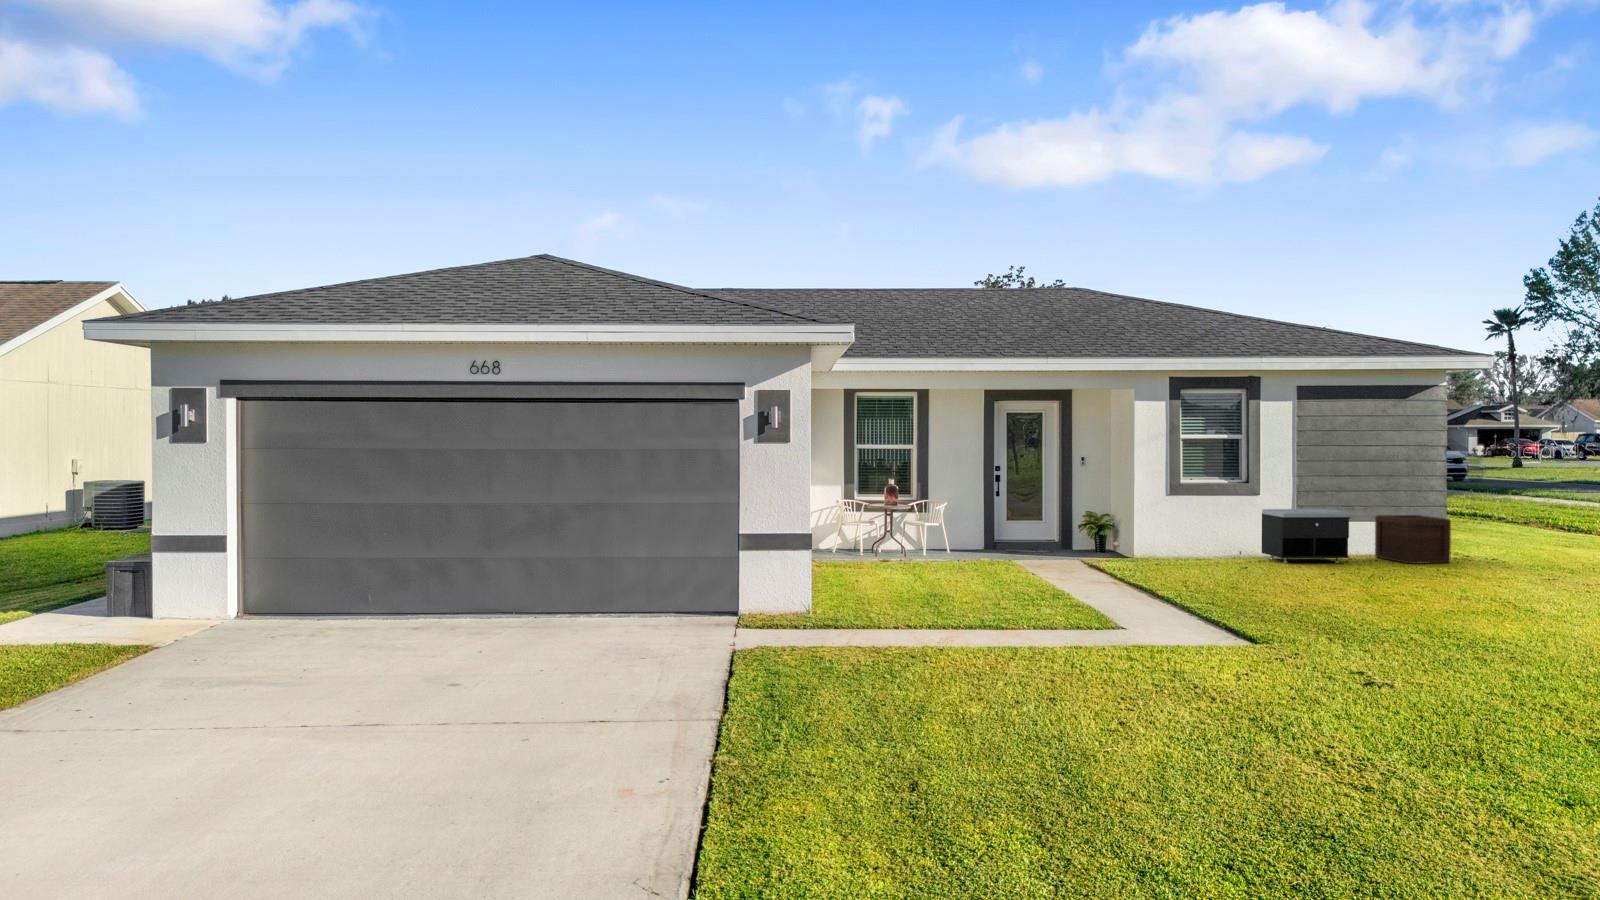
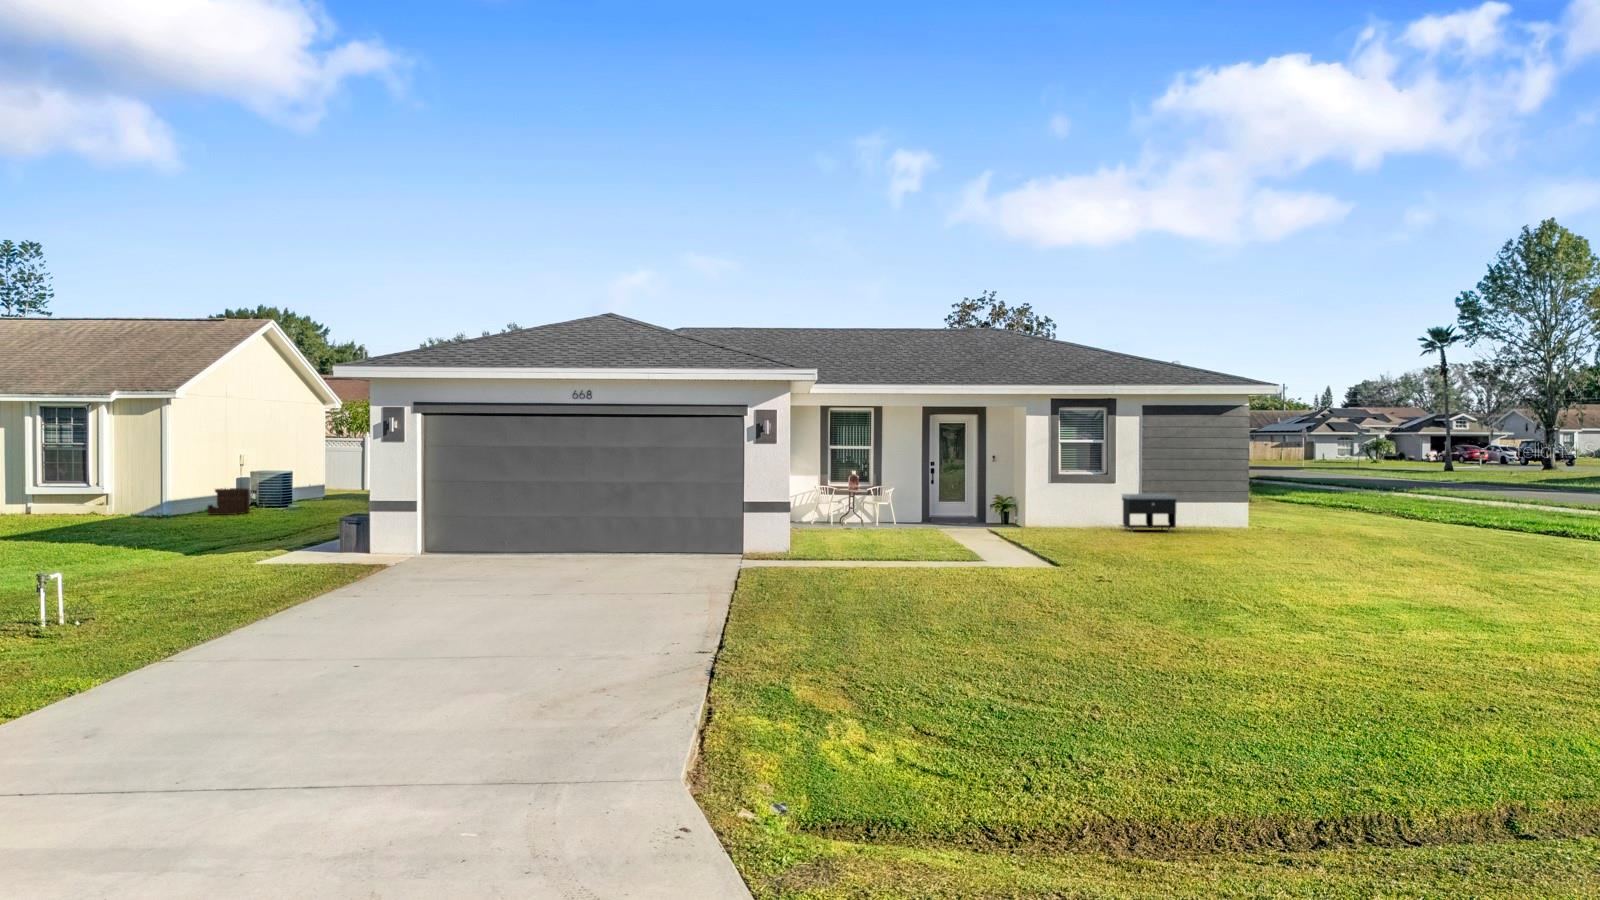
wooden crate: present [1375,515,1451,564] -> present [207,488,250,515]

